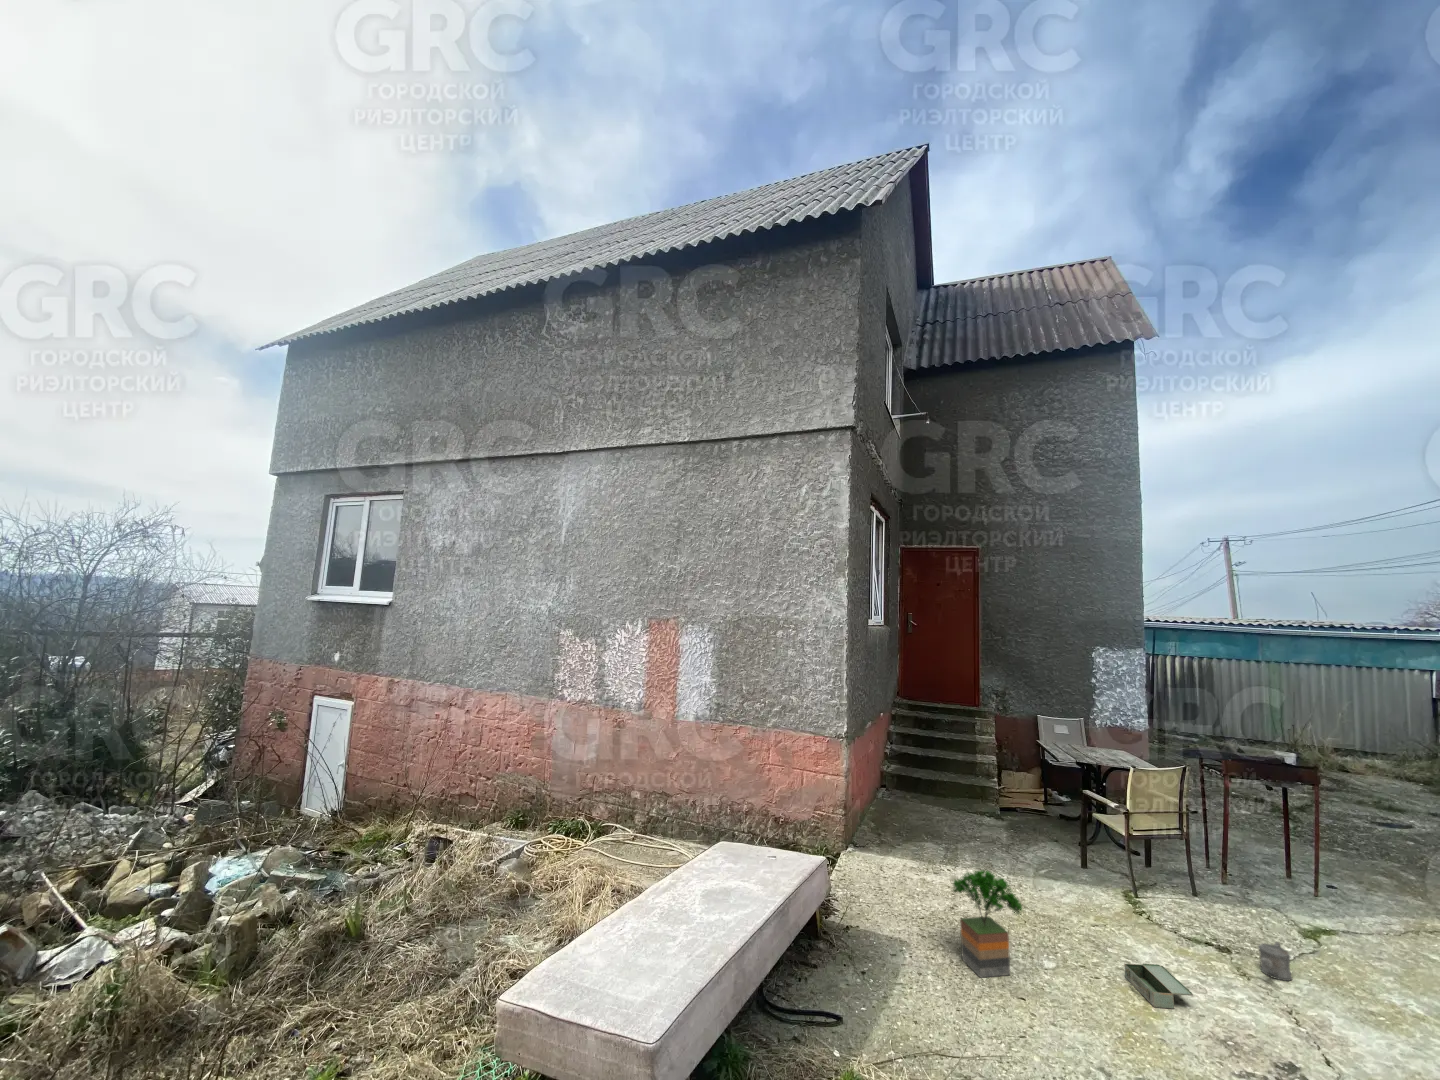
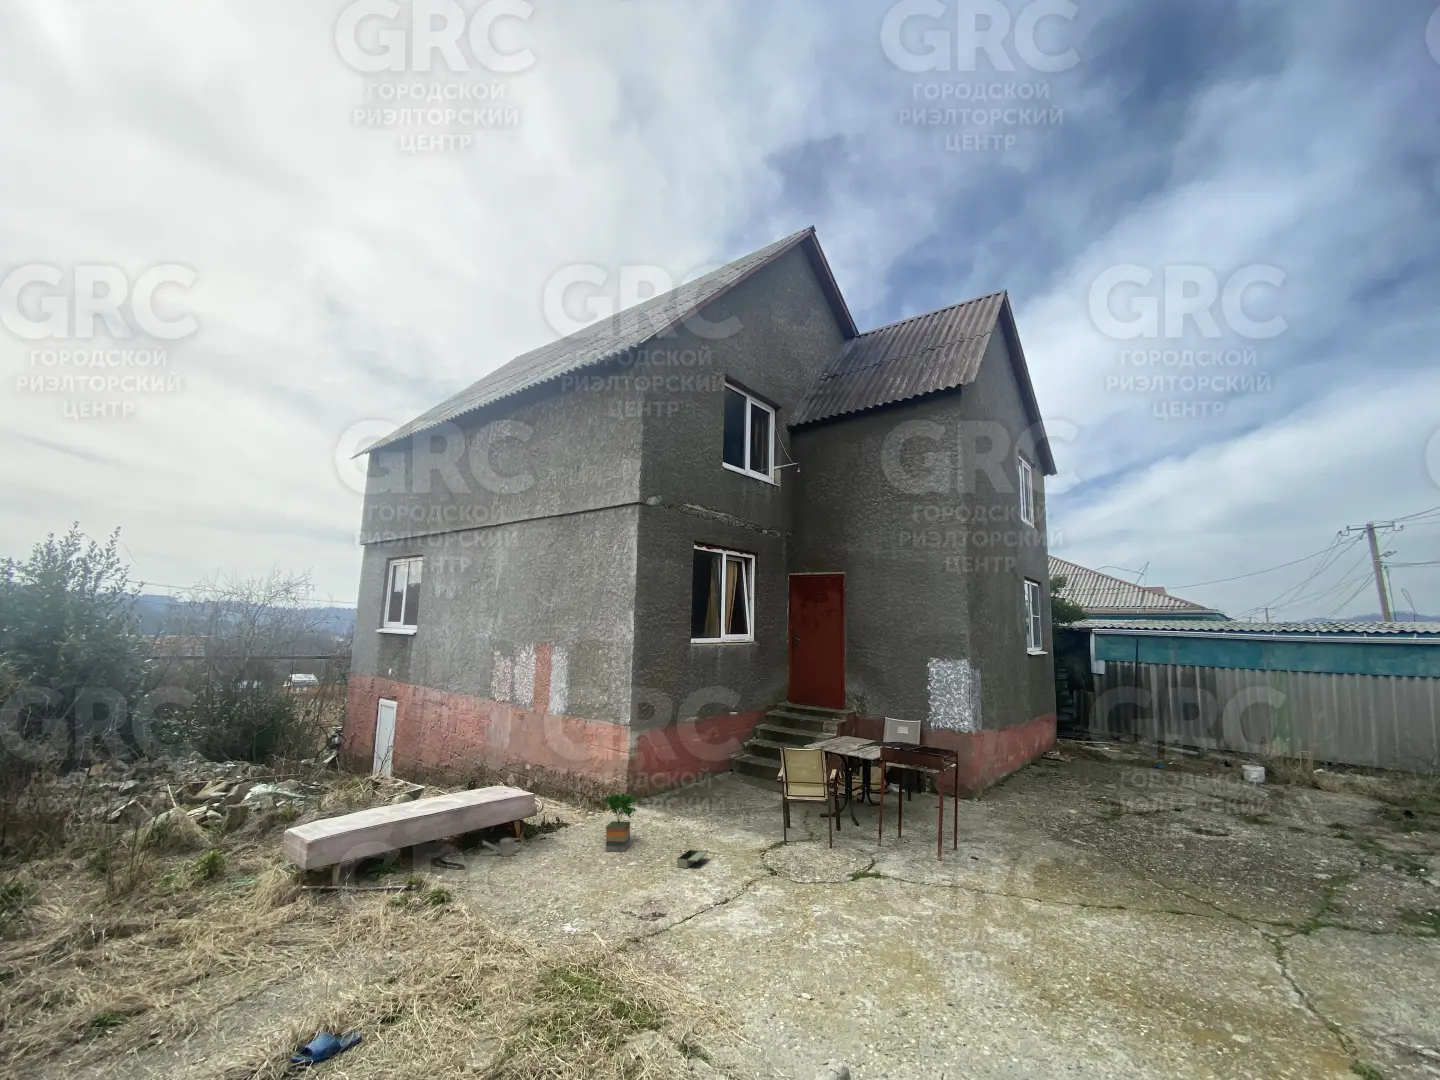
watering can: present [1258,942,1292,981] -> present [483,838,521,857]

